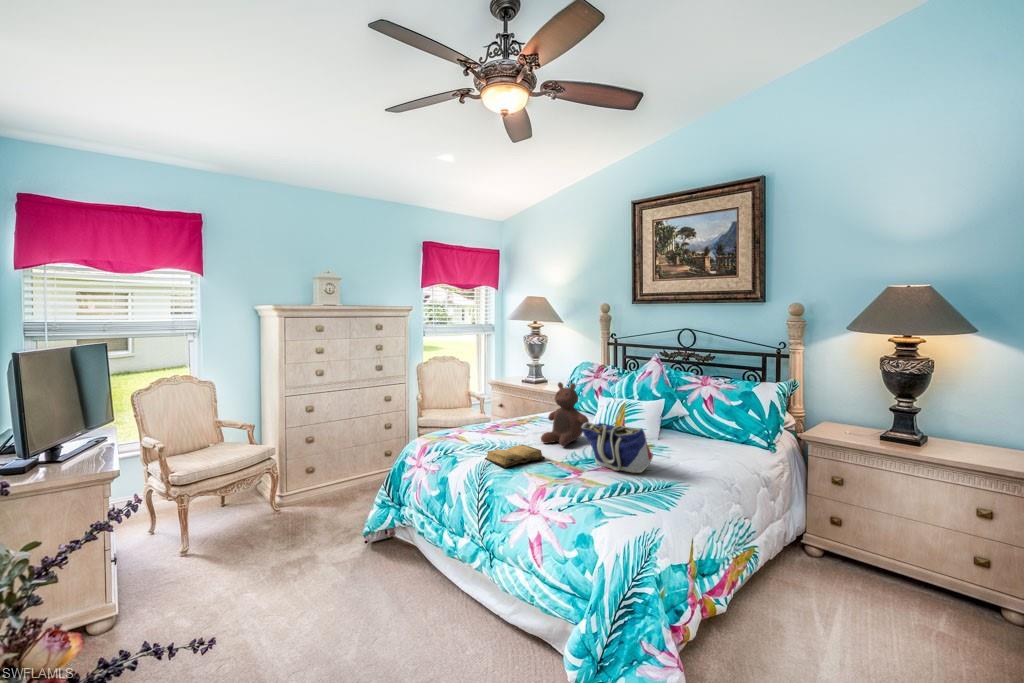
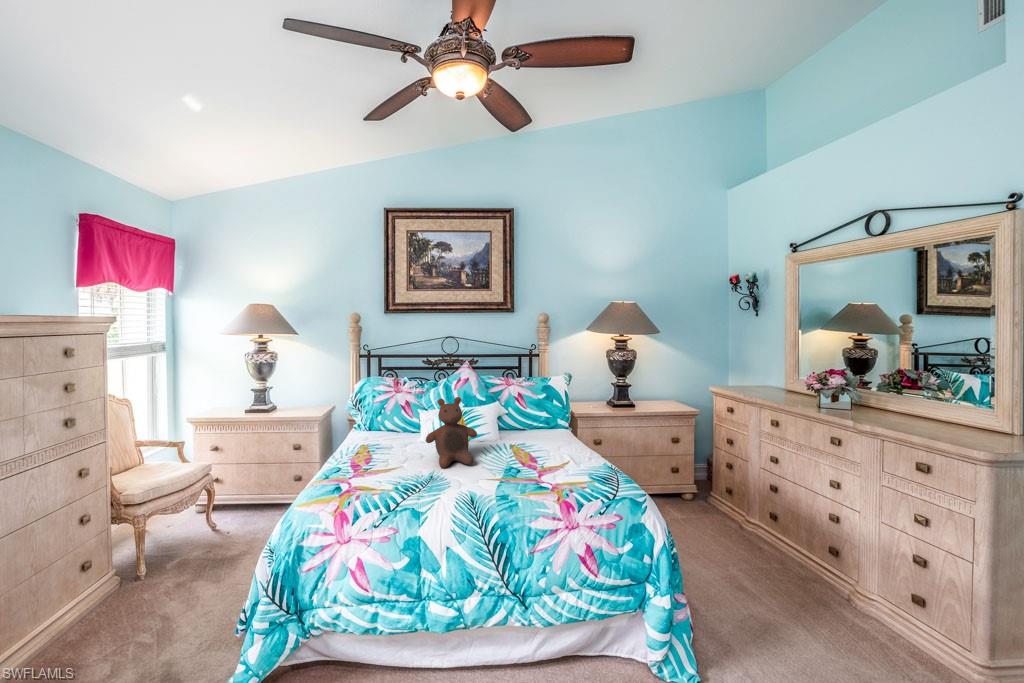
tote bag: present [582,422,653,473] -> none [515,423,583,469]
diary: present [485,445,545,468] -> none [443,471,492,502]

